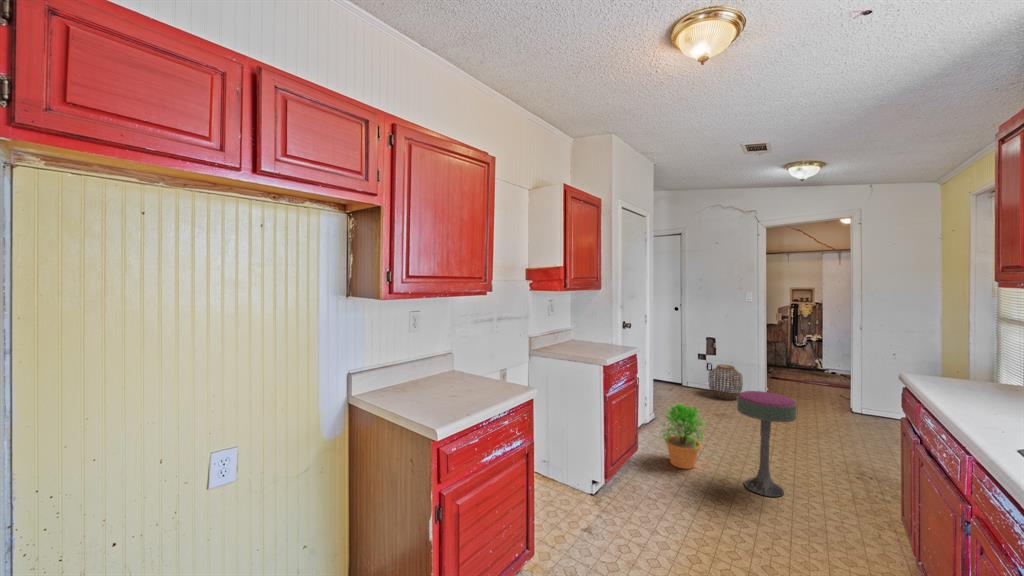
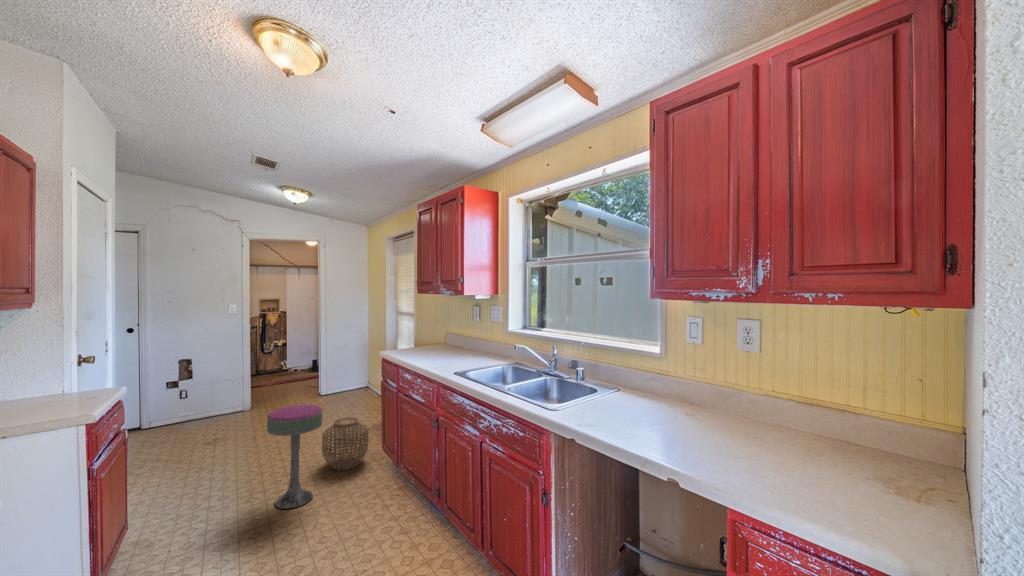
woven basket: present [708,365,743,400] -> present [322,417,368,470]
potted plant: present [661,404,705,469] -> none [158,445,232,529]

